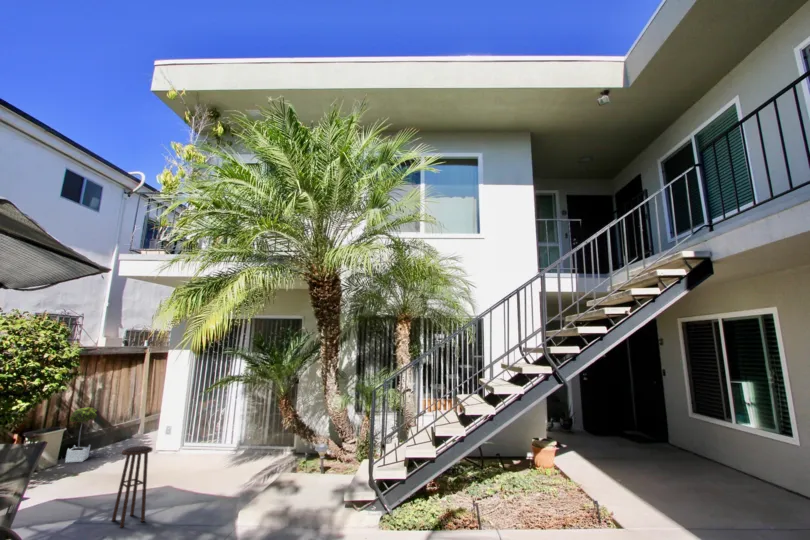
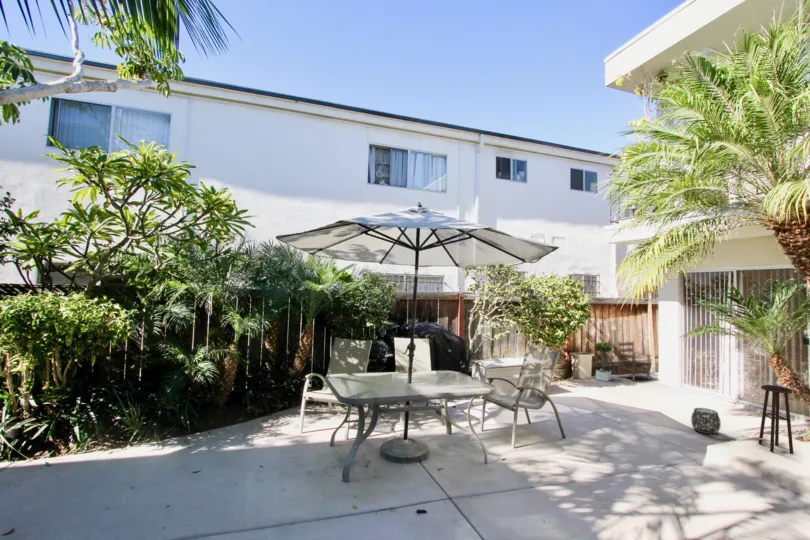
armchair: none [98,401,145,452] -> present [618,342,650,380]
stool: present [112,446,153,528] -> present [759,385,793,454]
woven basket: none [208,466,237,497] -> present [691,408,721,434]

